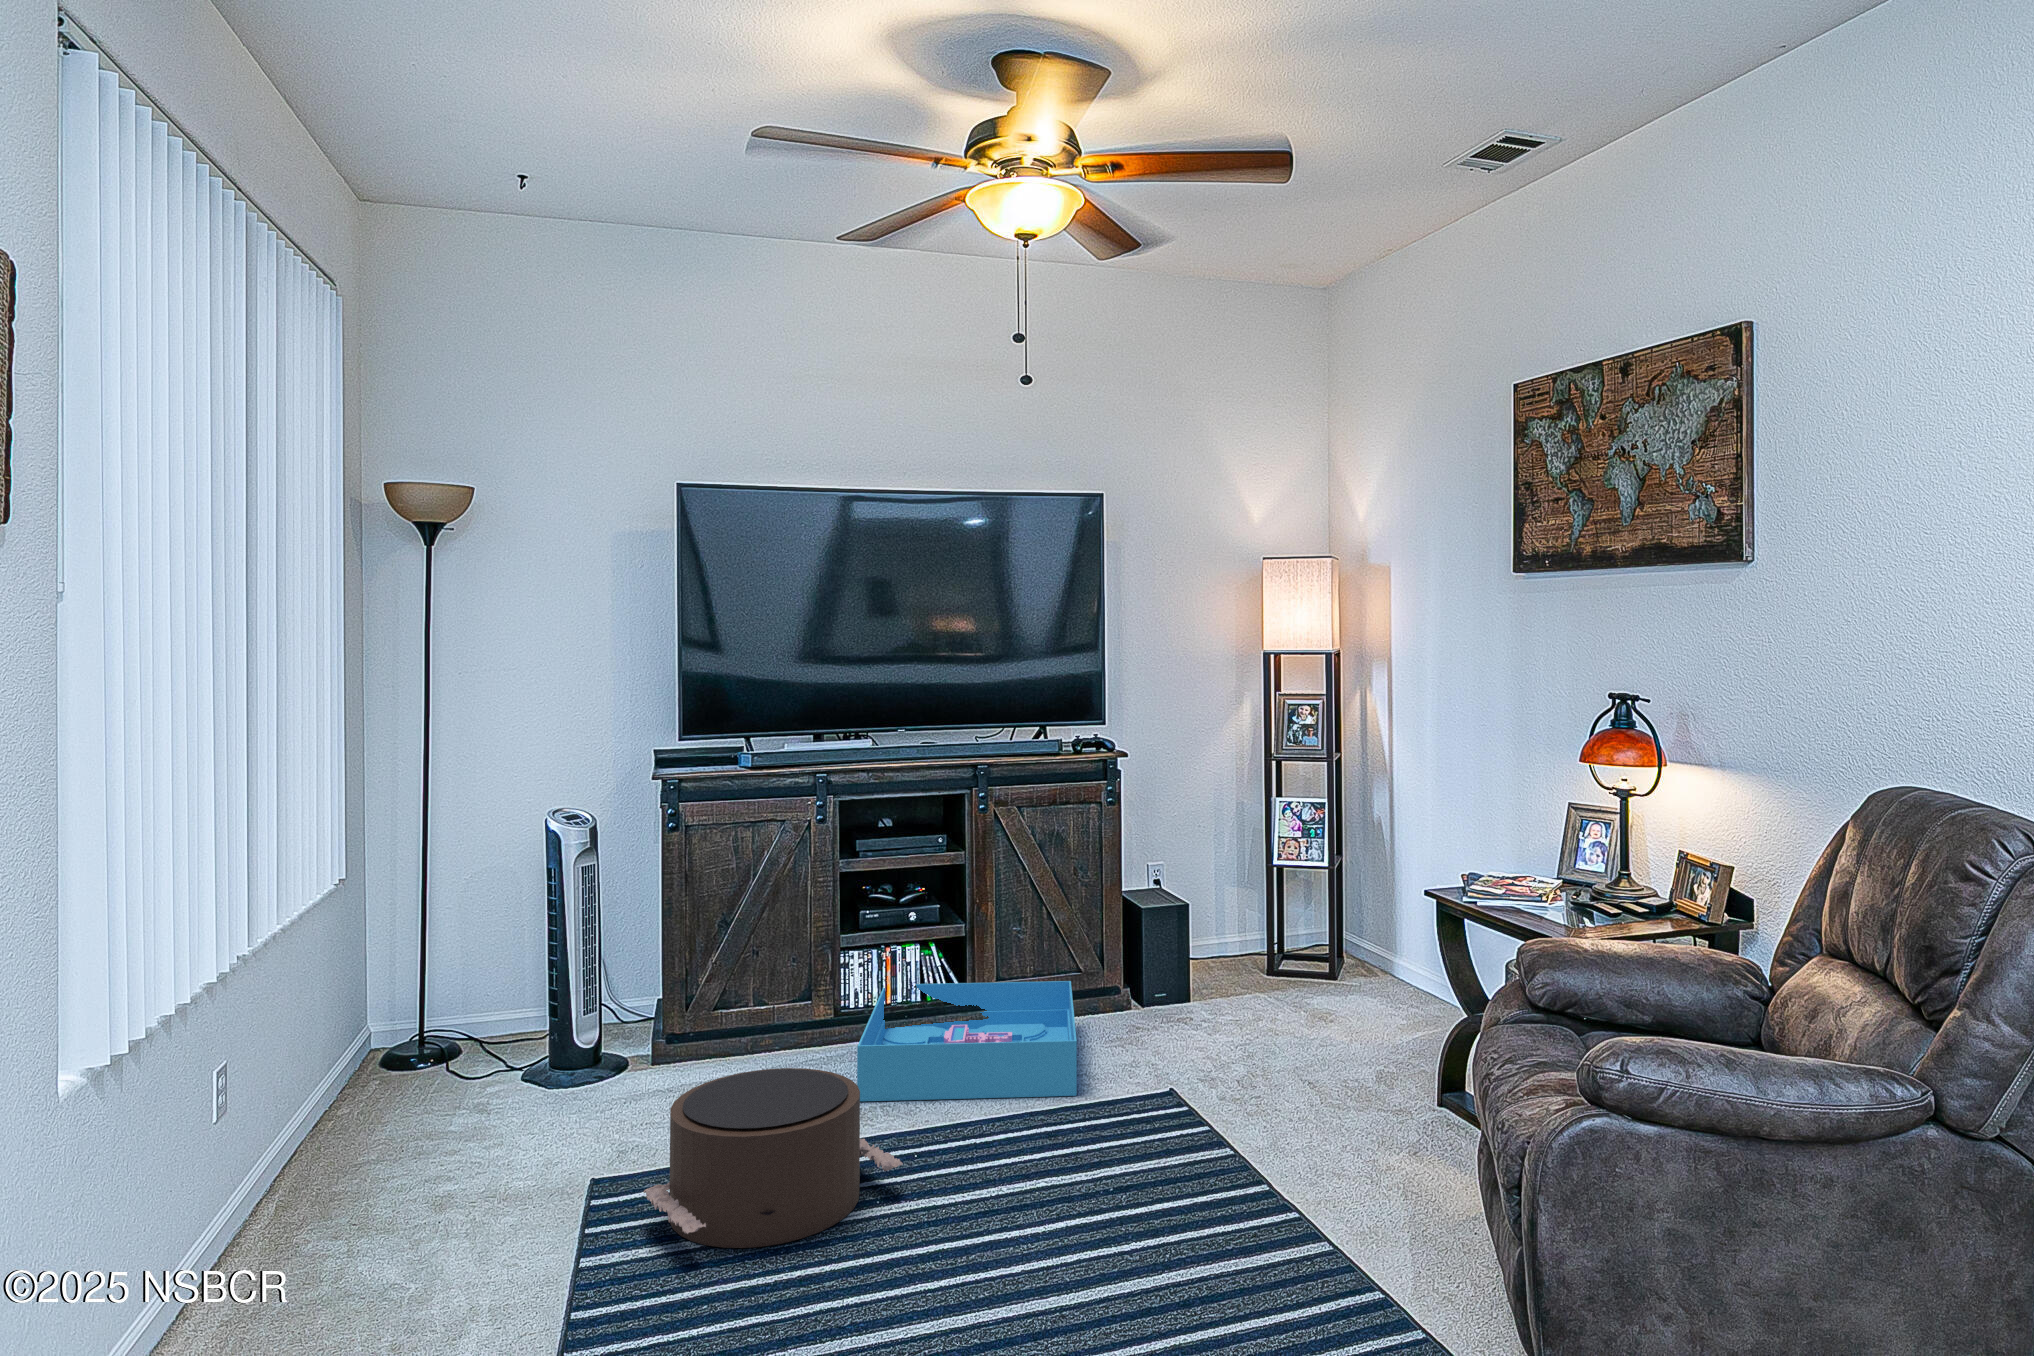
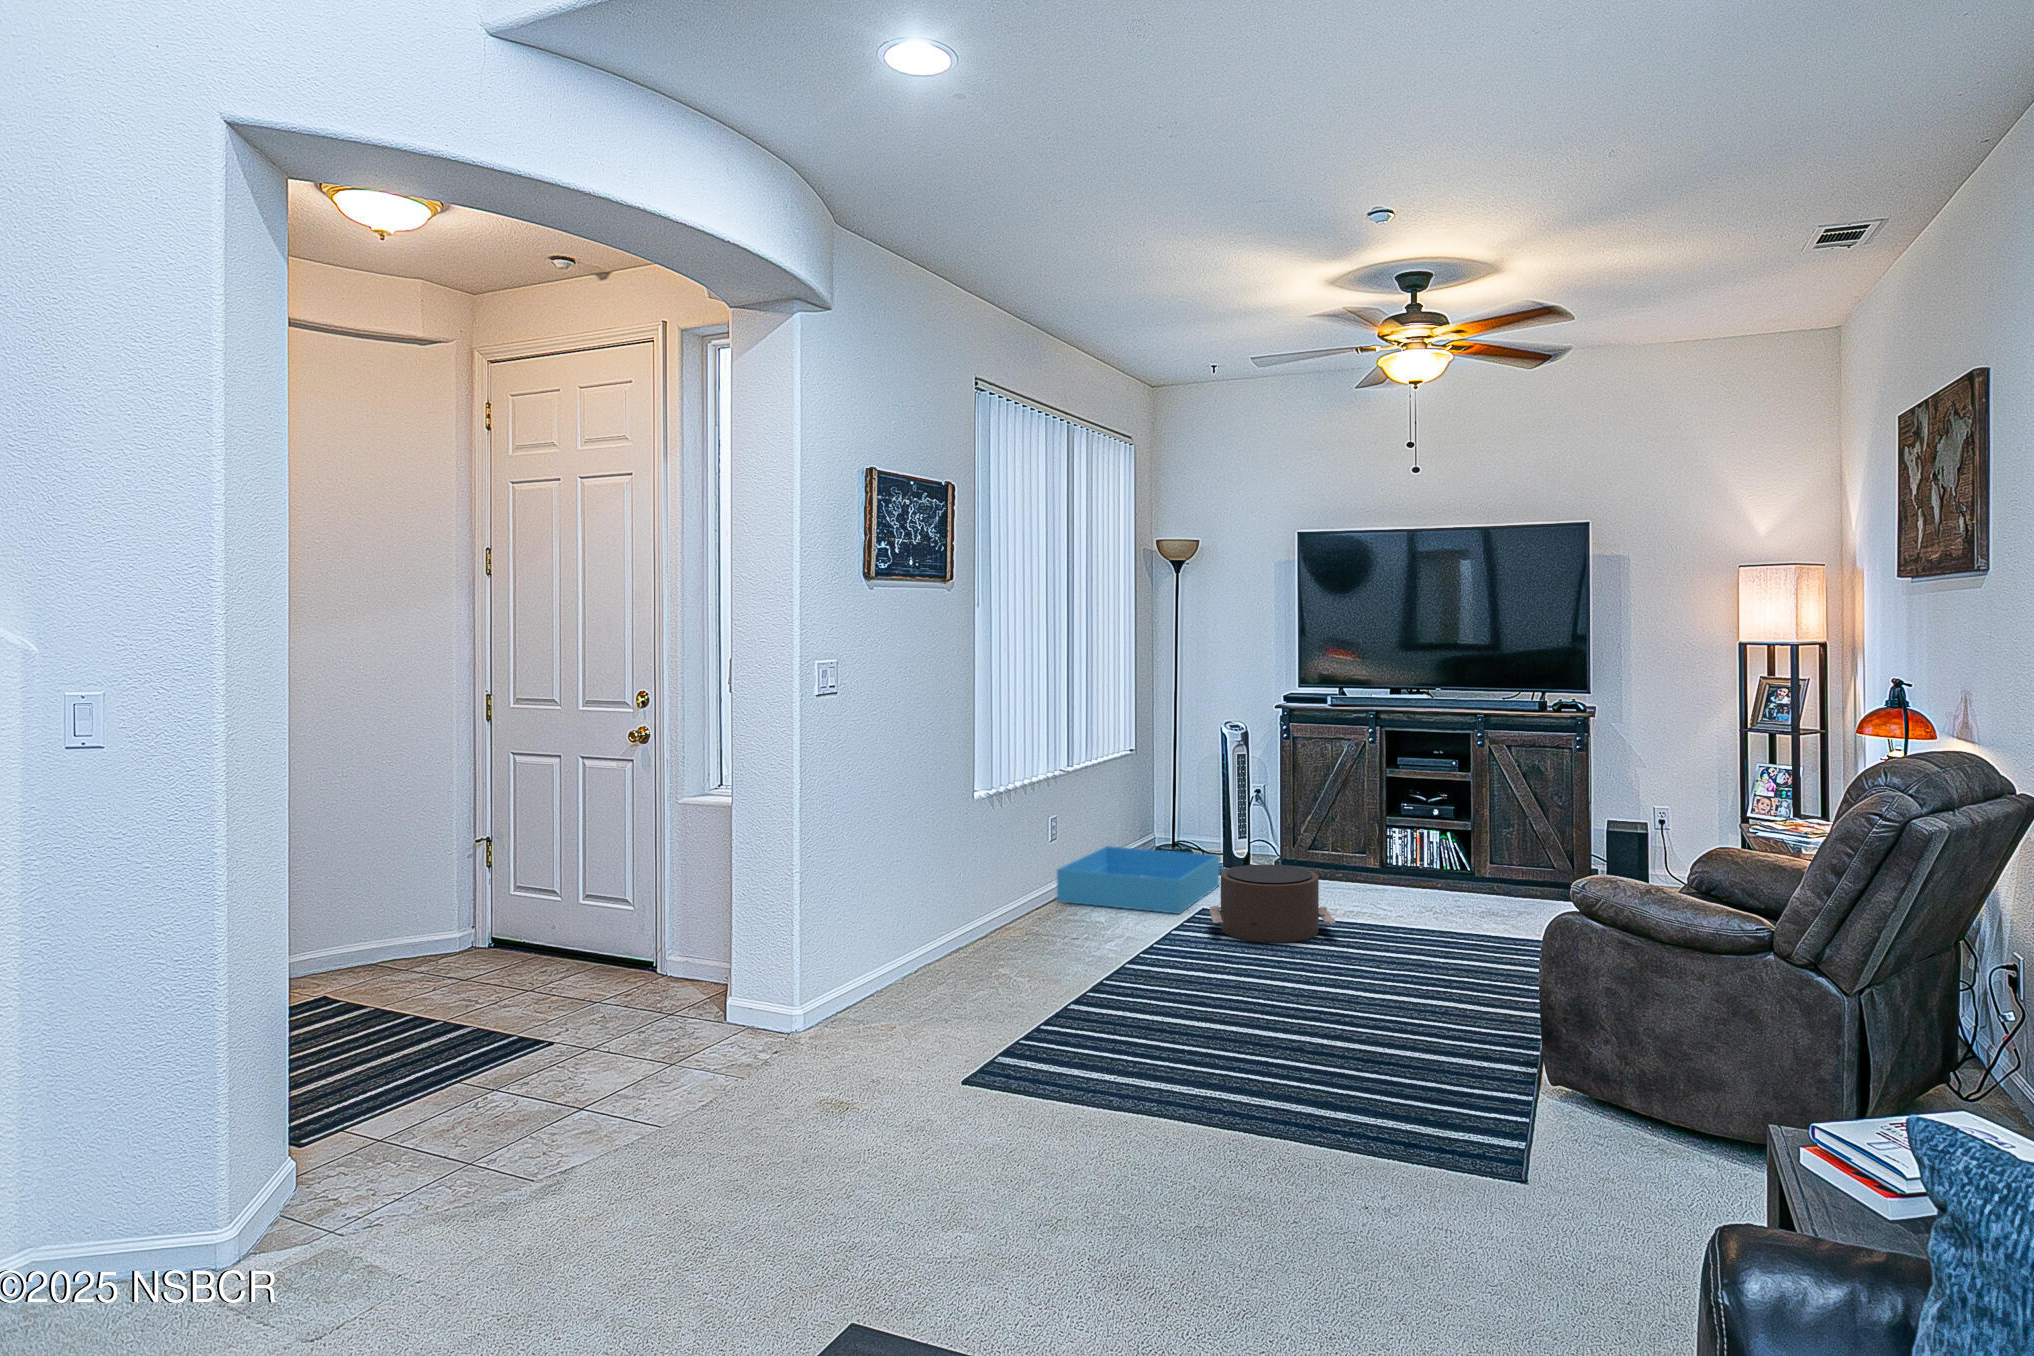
storage bin: present [857,981,1077,1101] -> present [1057,846,1220,914]

